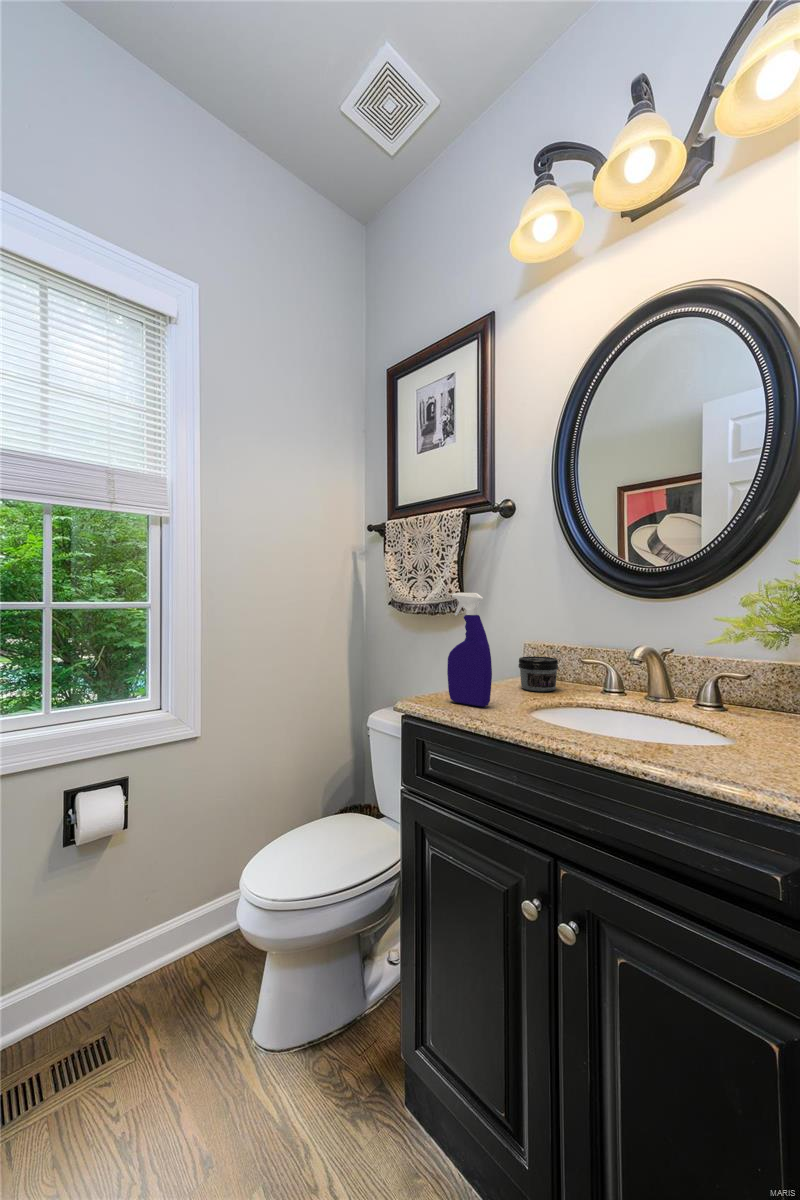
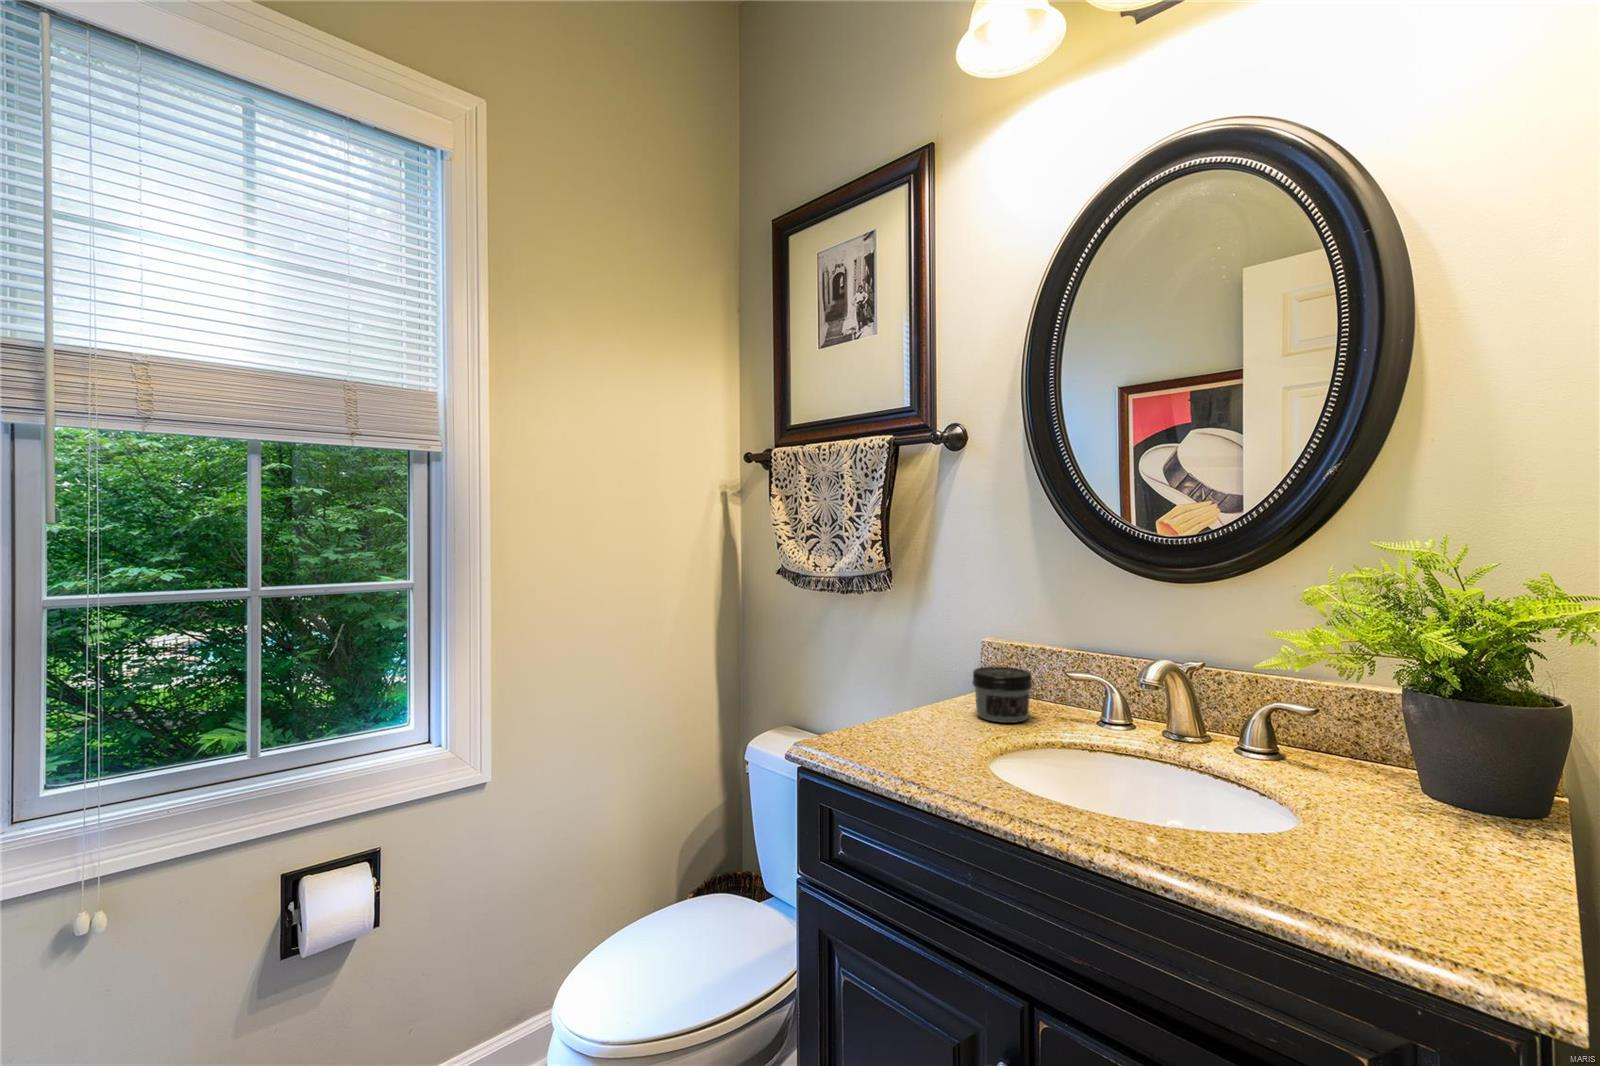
spray bottle: present [447,593,492,707] -> none [866,581,934,756]

